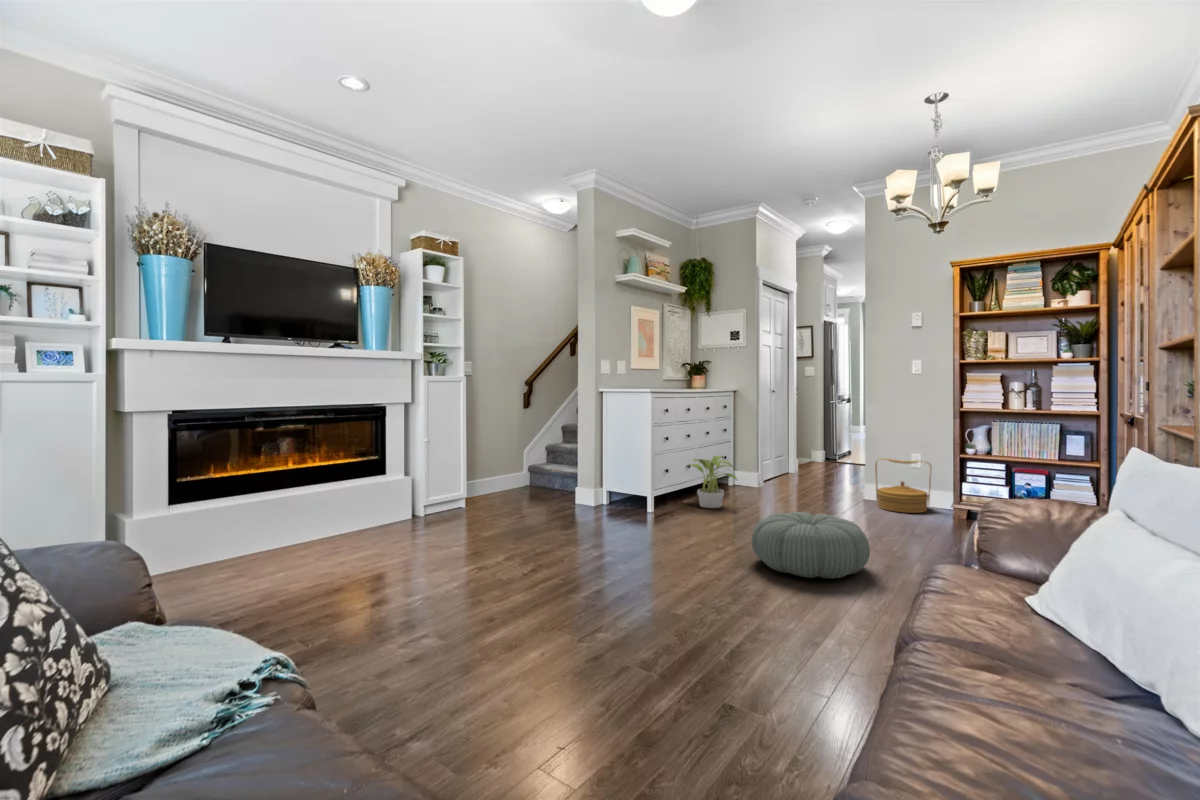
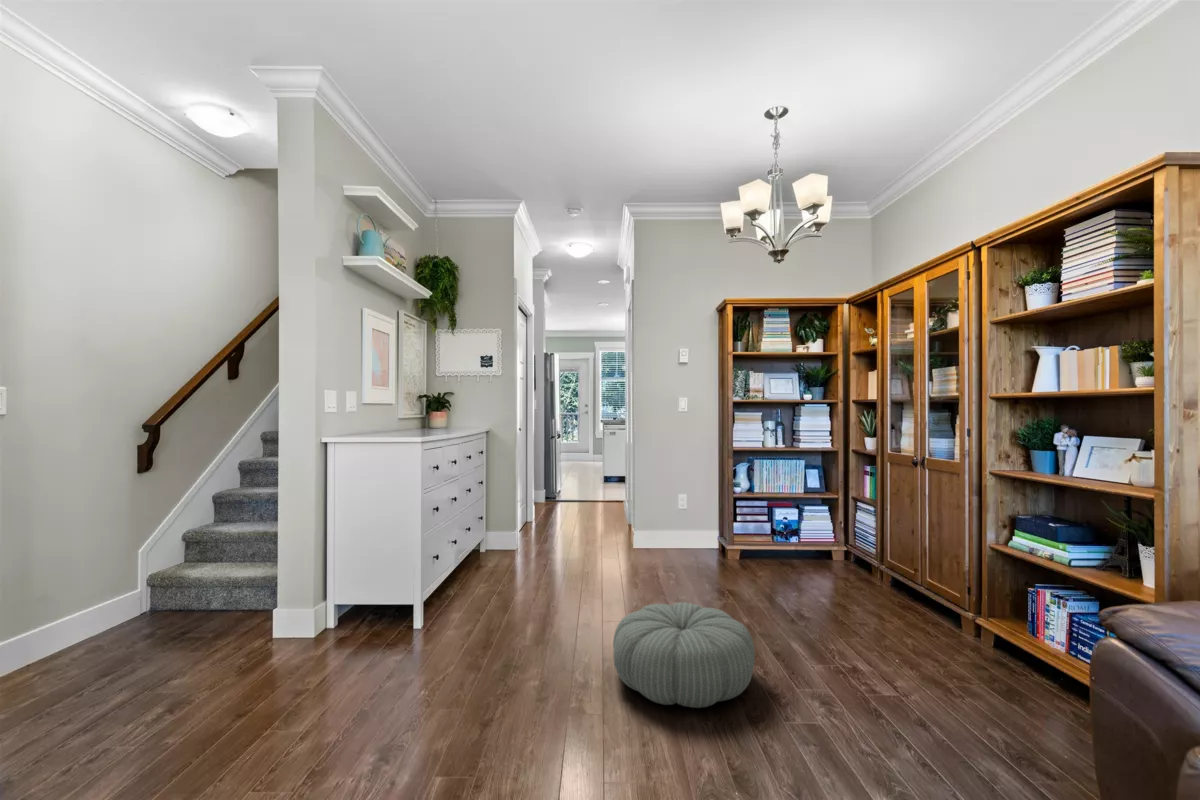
potted plant: present [688,456,737,508] -> none [450,518,524,591]
woven basket: present [875,458,932,513] -> none [652,501,705,559]

